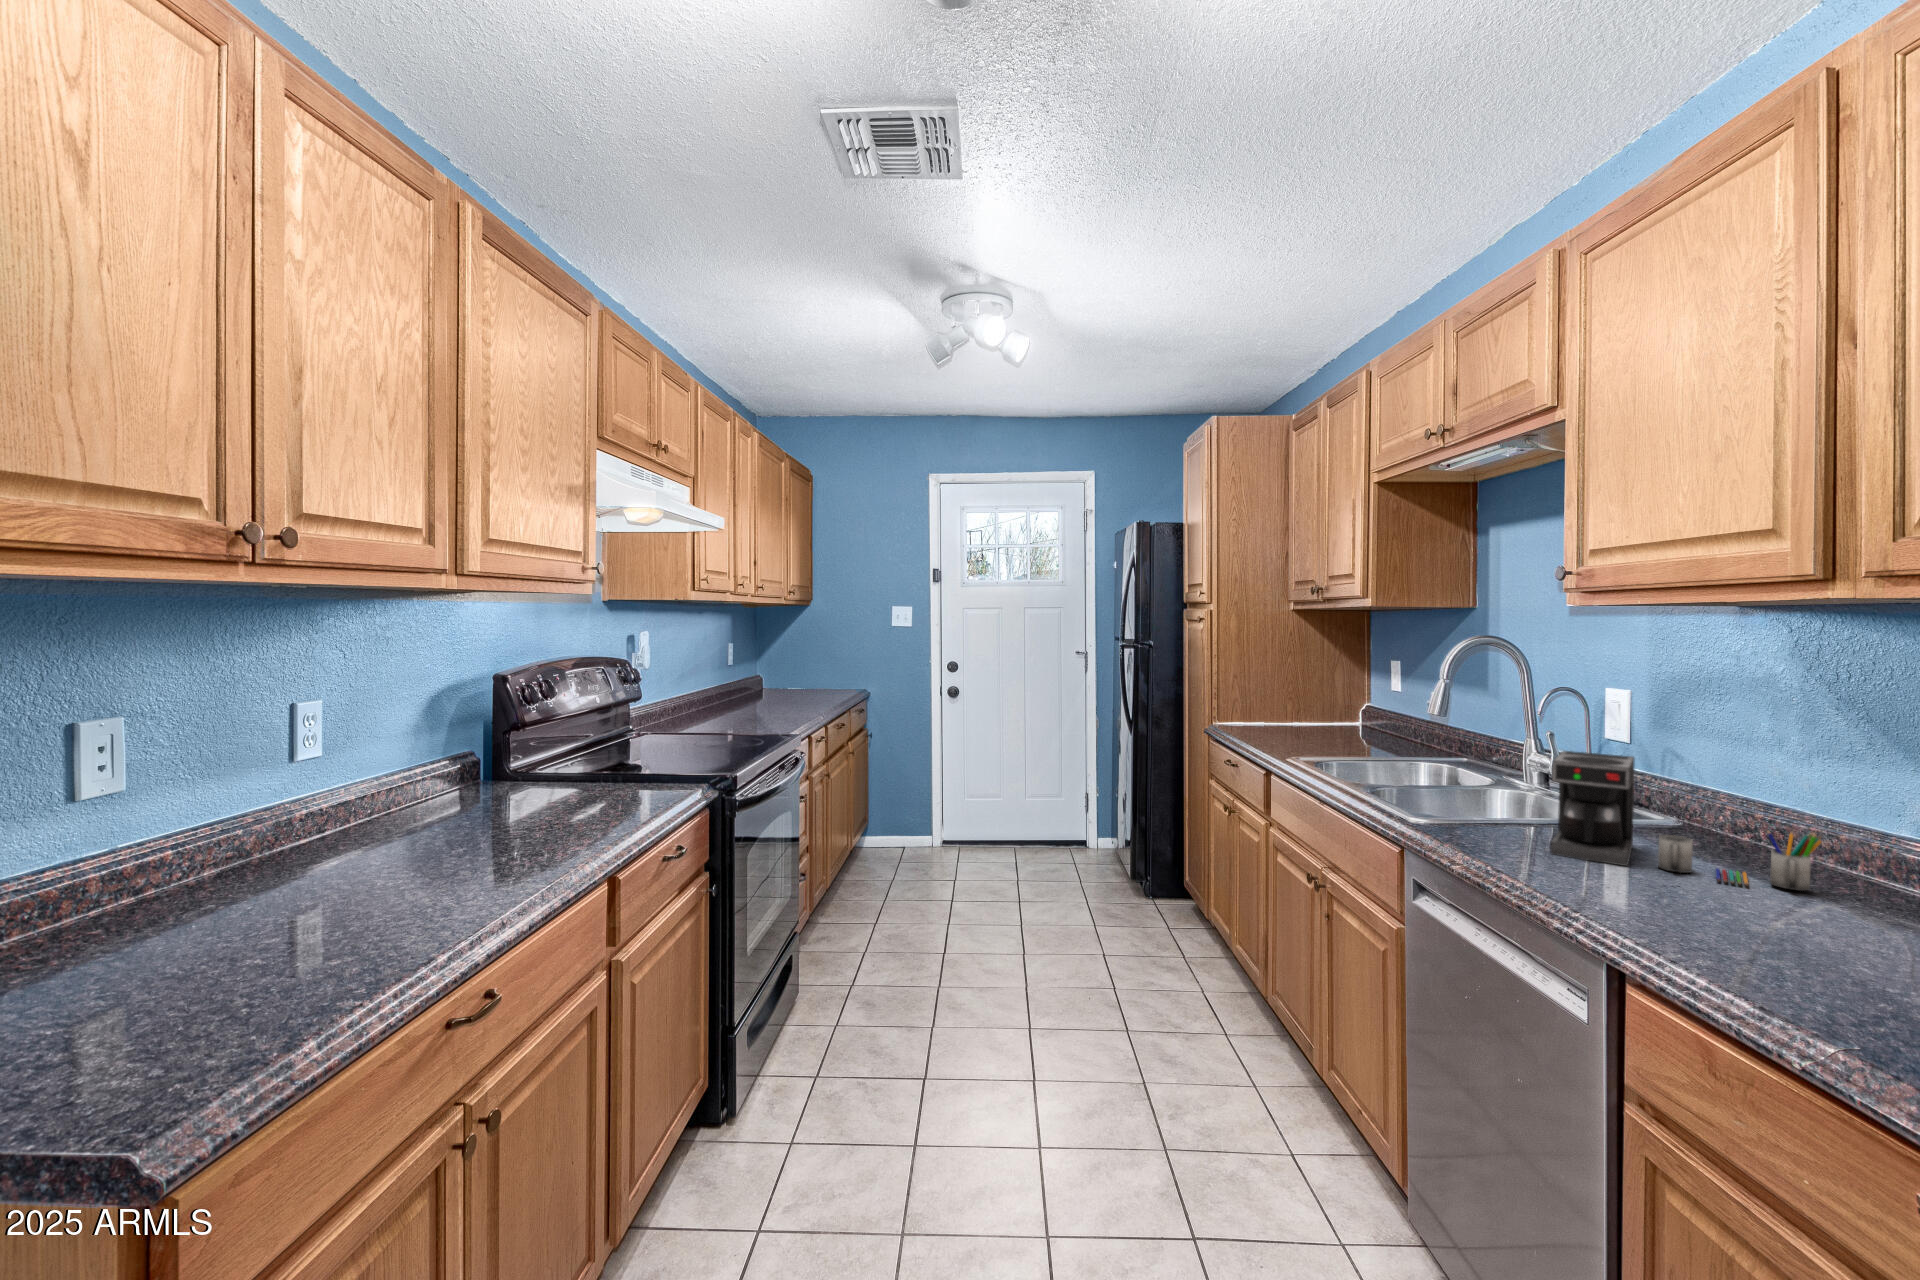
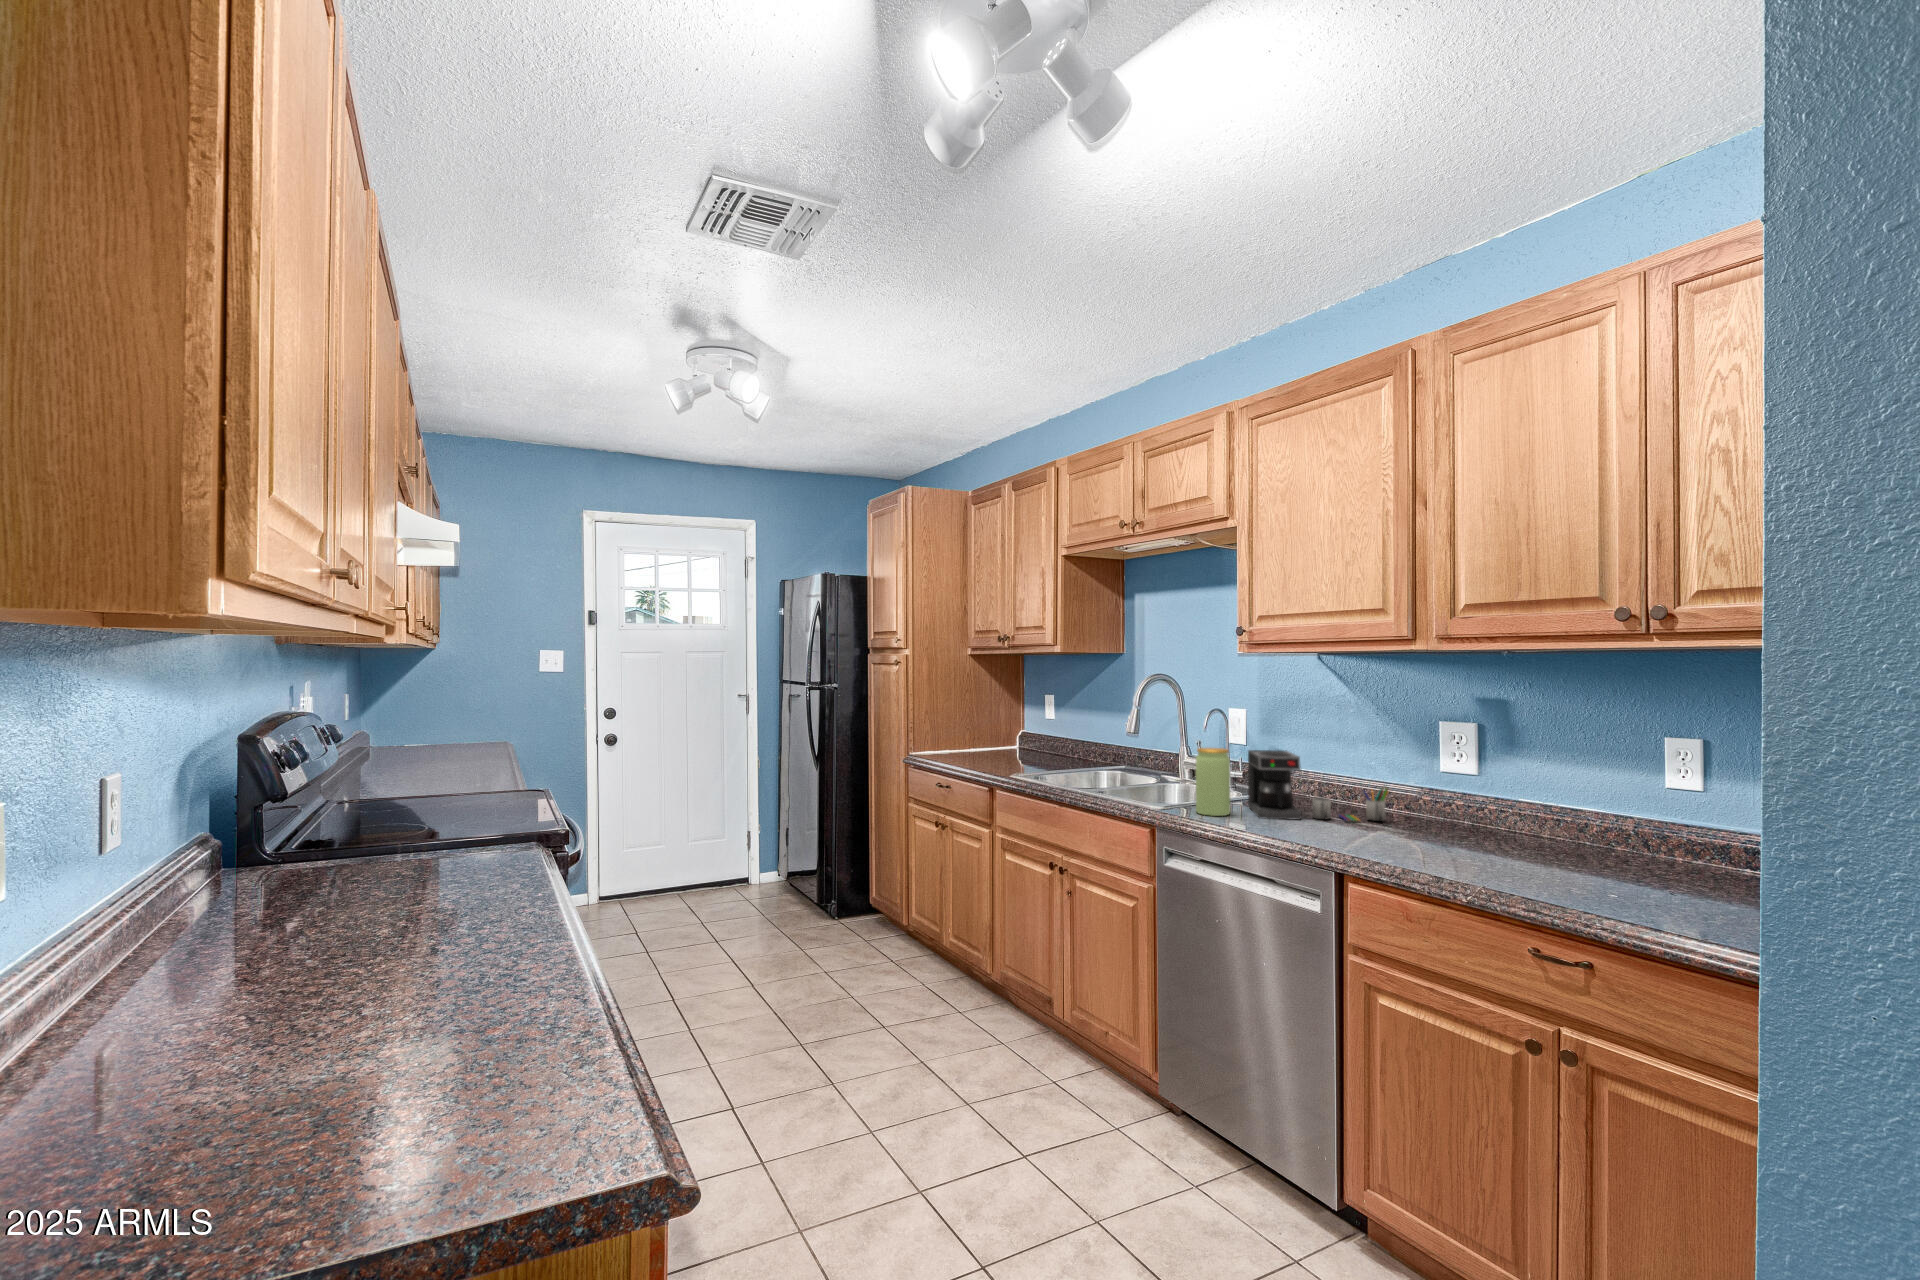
jar: none [1451,742,1508,843] -> present [1196,748,1230,816]

